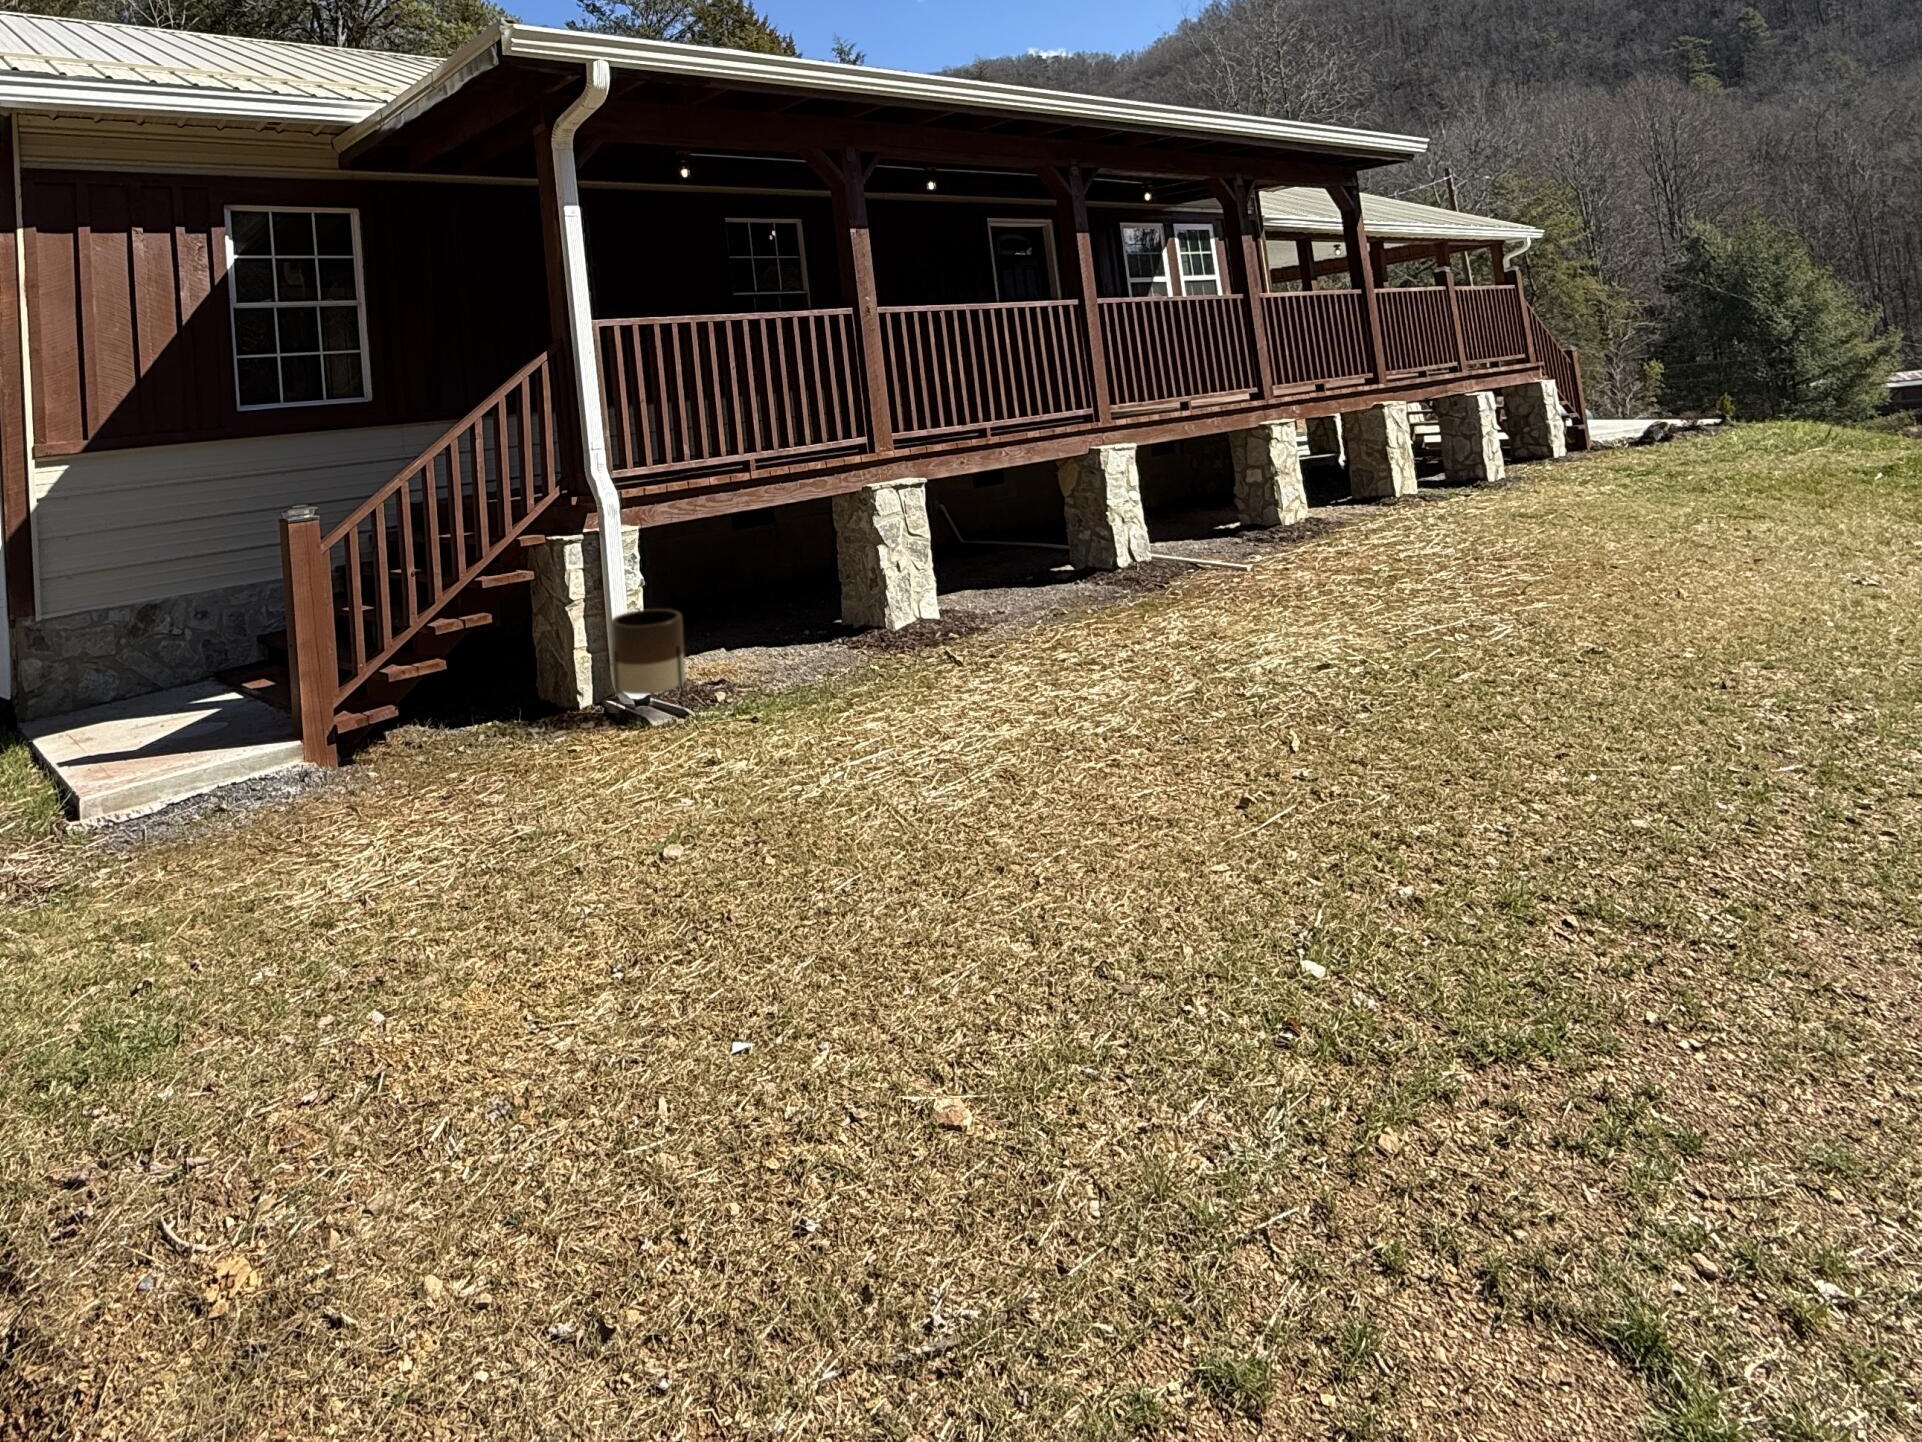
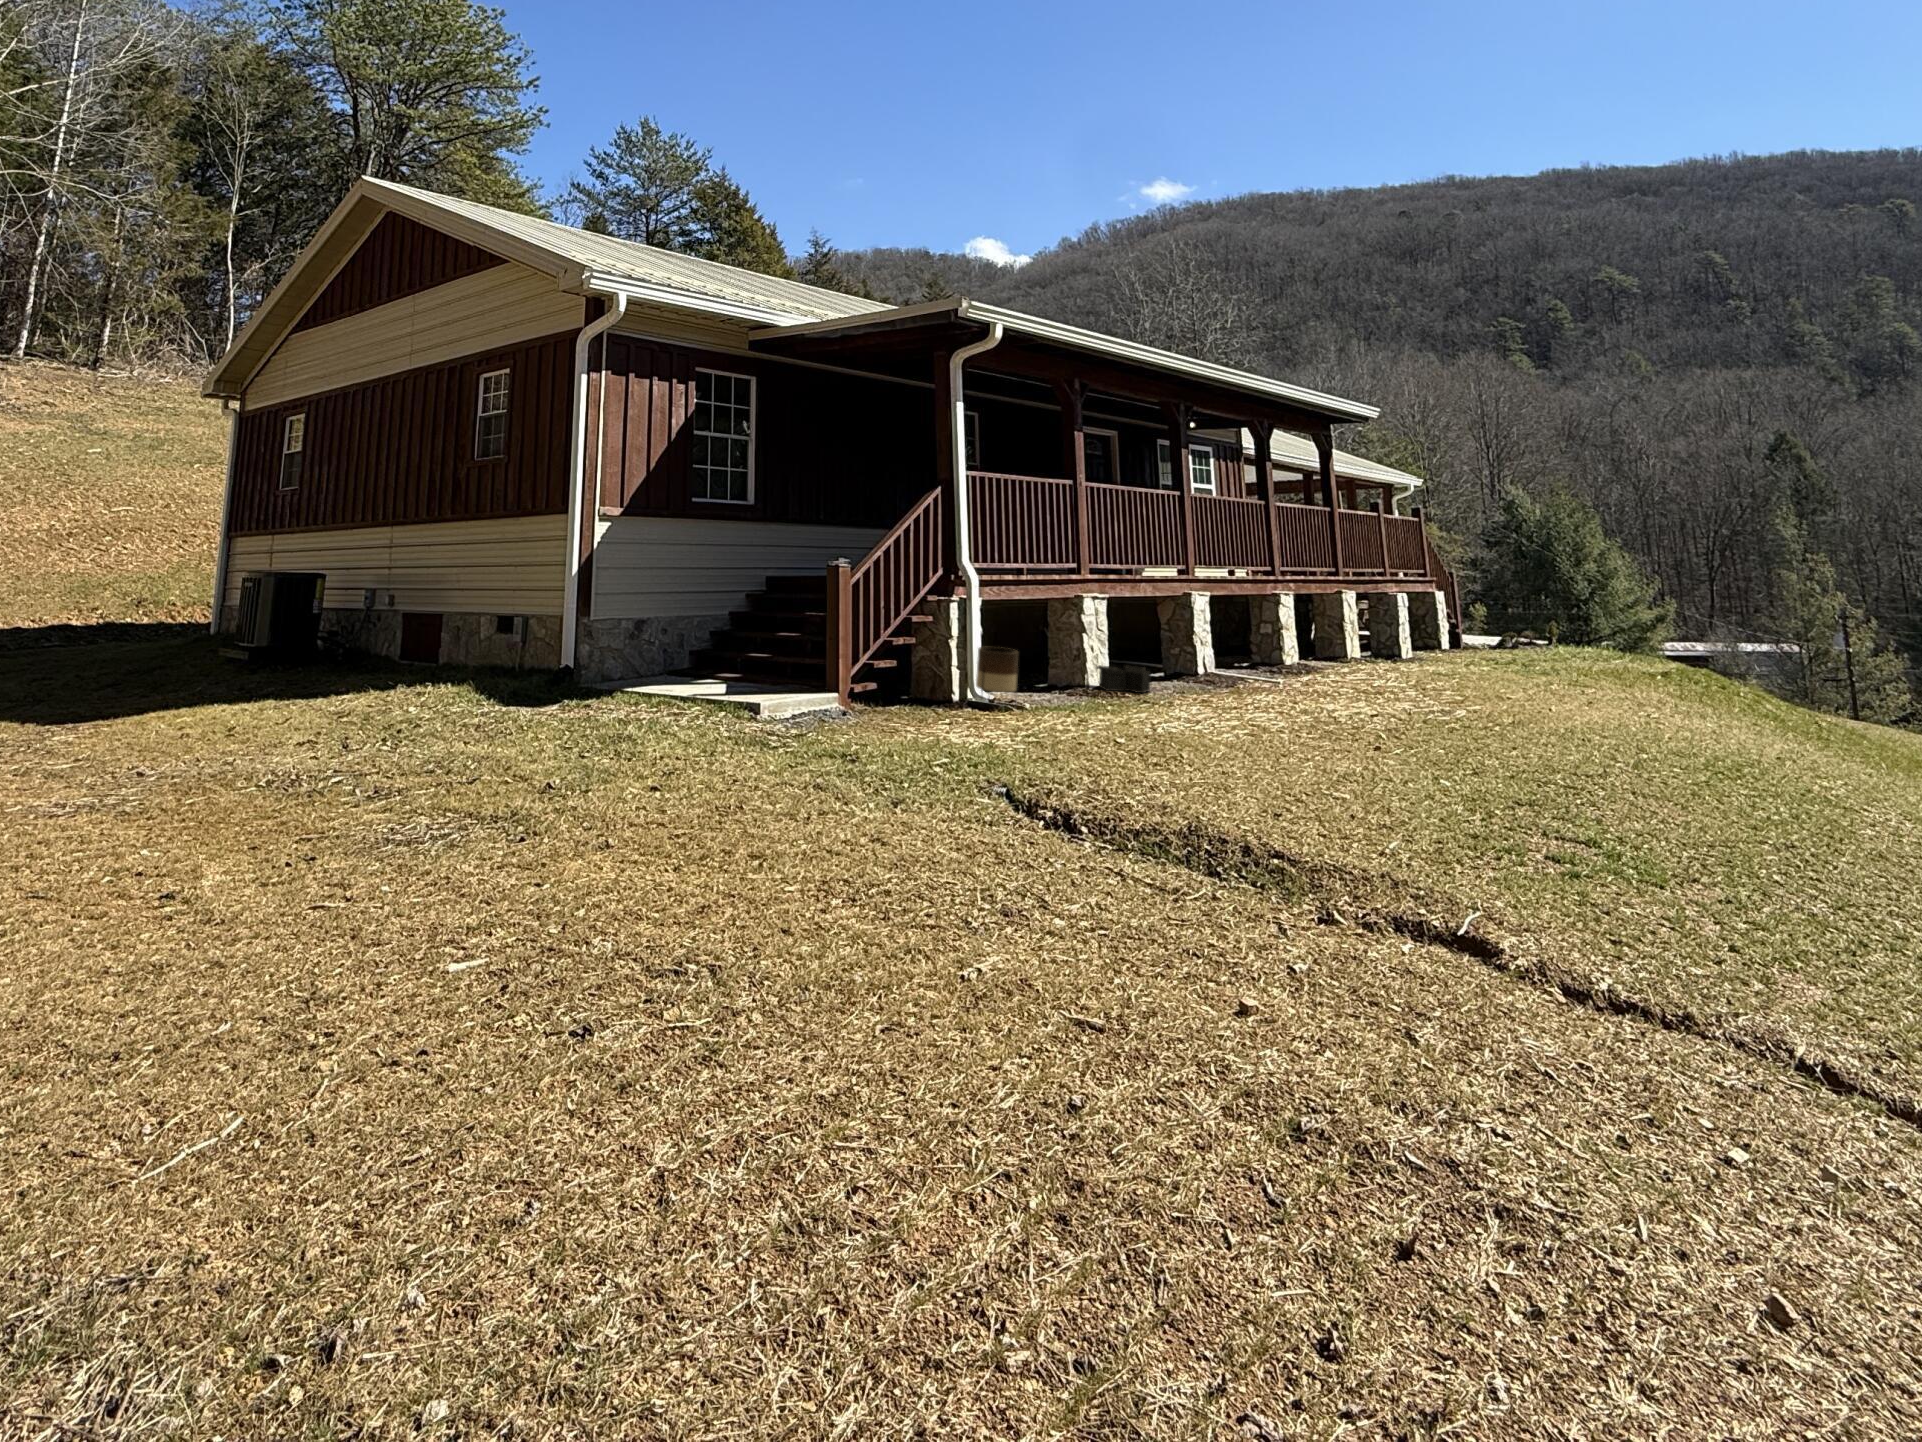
storage bin: none [895,587,1002,638] -> present [1096,665,1150,693]

